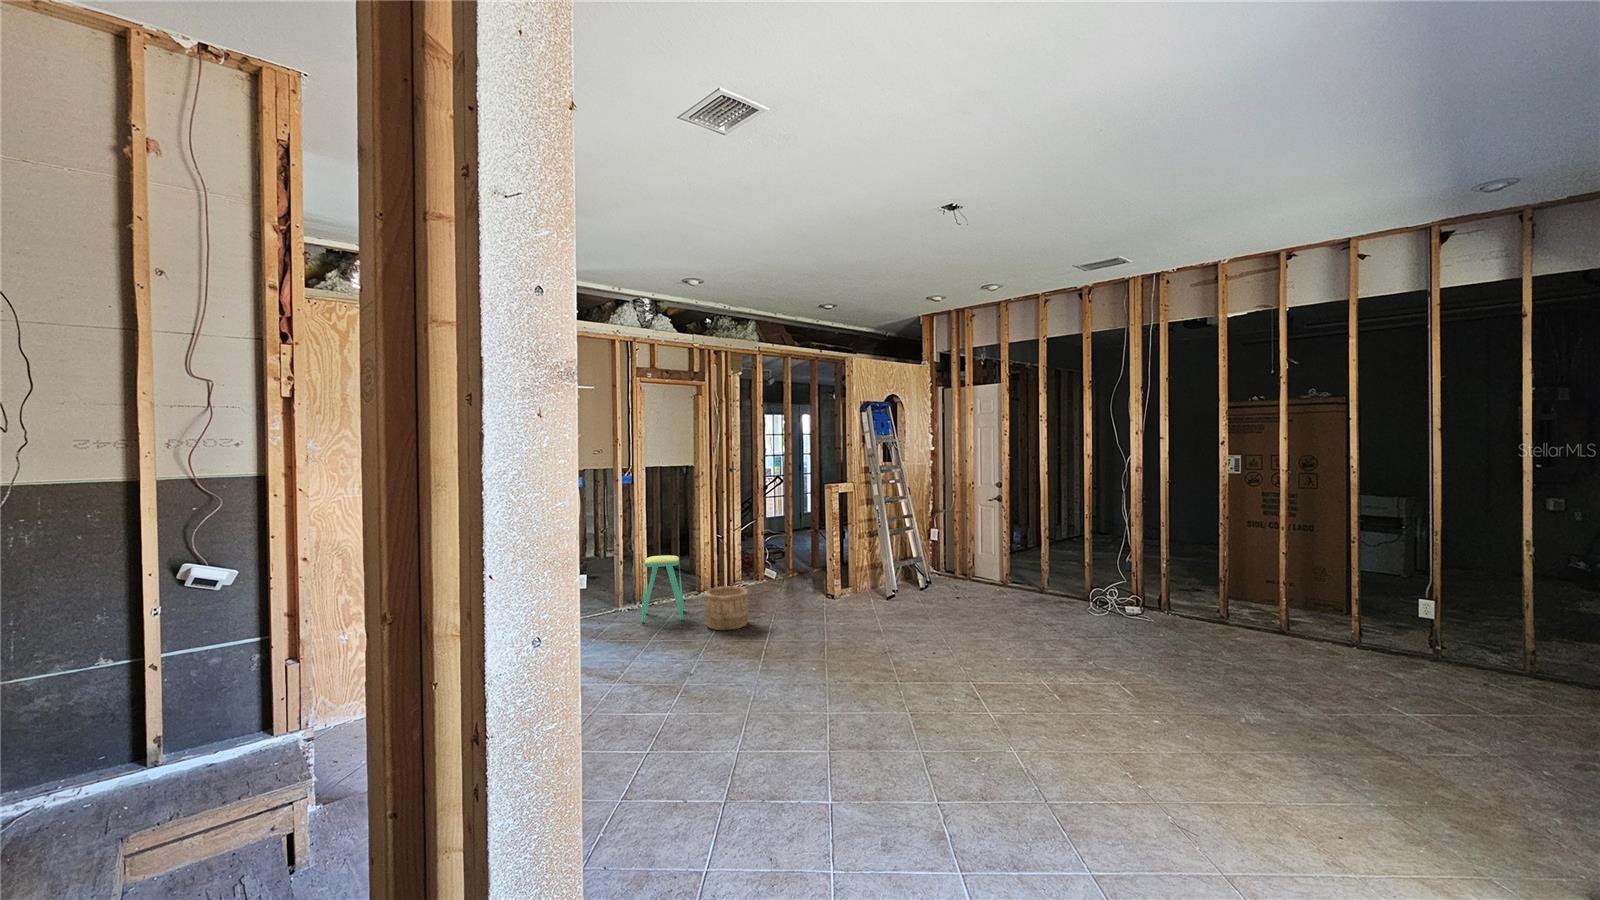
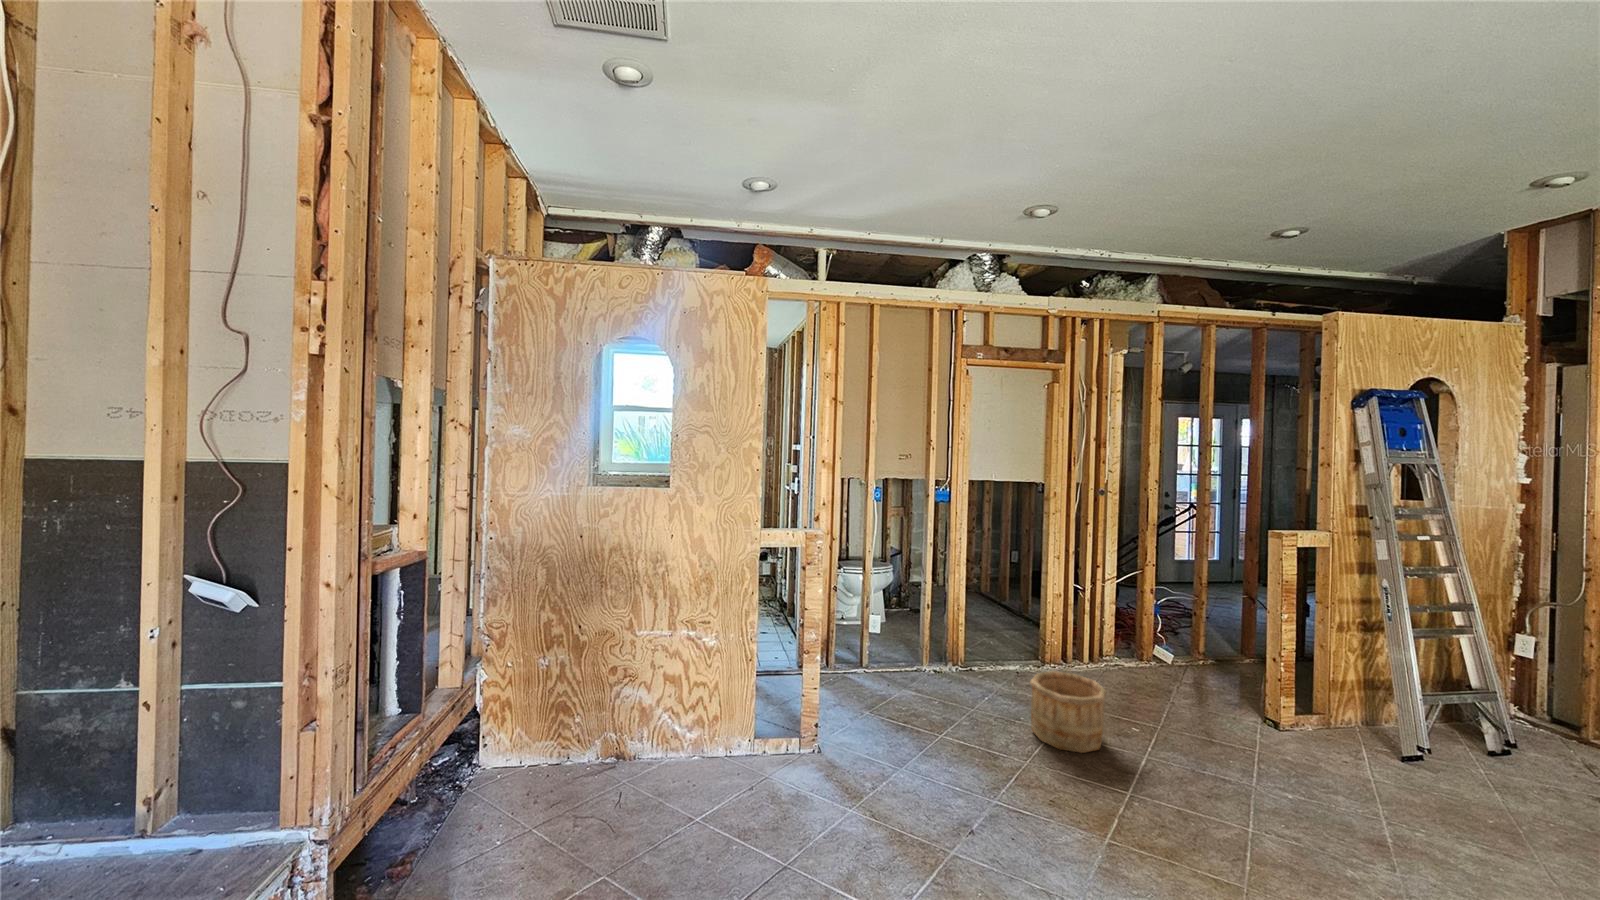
stool: present [641,555,684,622] -> none [942,601,1008,703]

